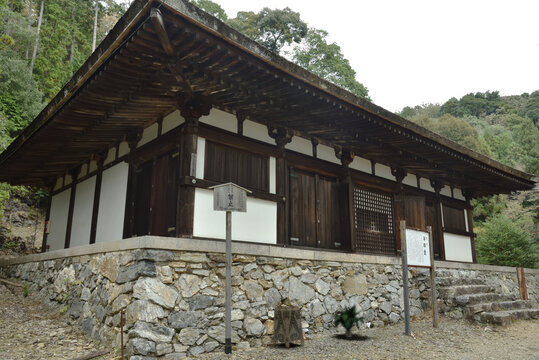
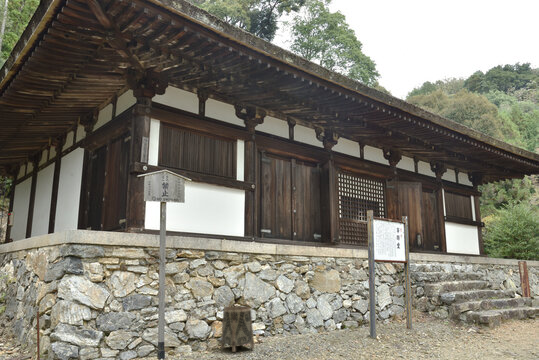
potted plant: present [333,305,364,338] -> none [288,302,335,340]

